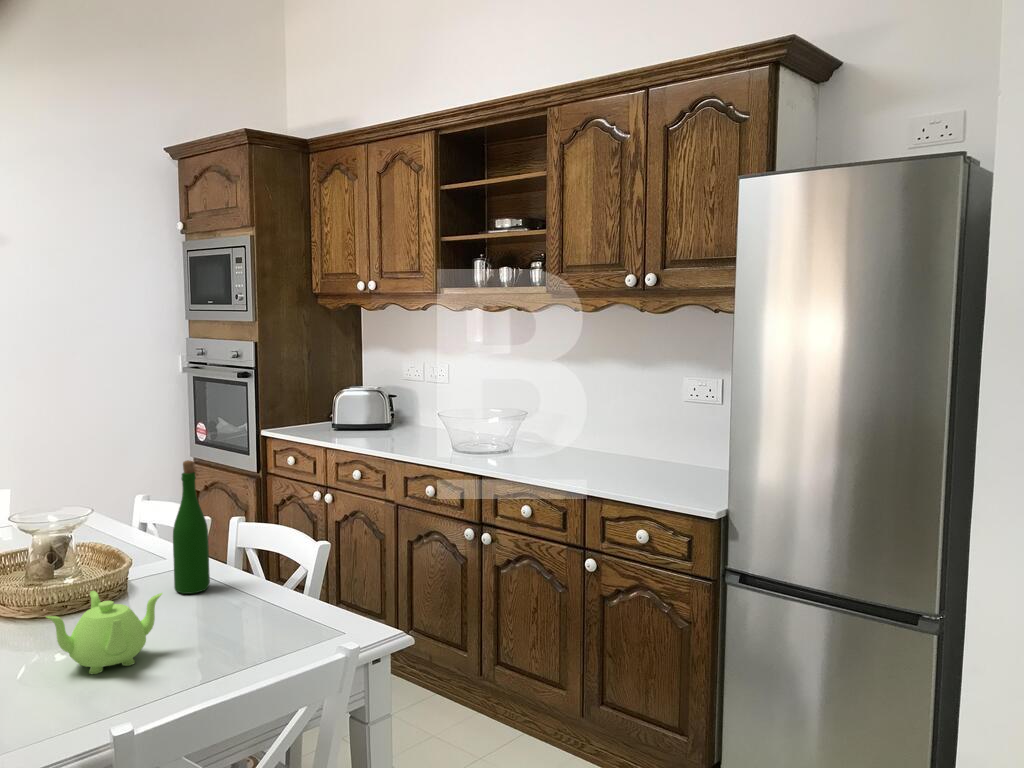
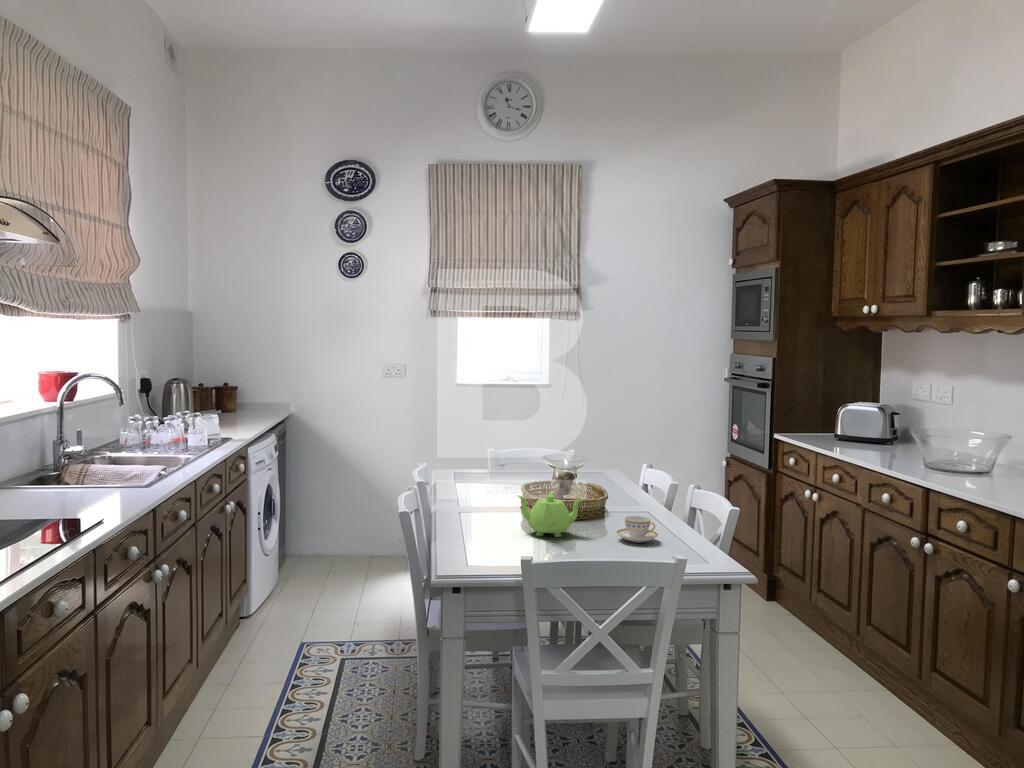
wine bottle: present [173,460,210,594] -> none [618,424,643,517]
teacup: none [217,596,280,638] -> present [616,516,658,543]

